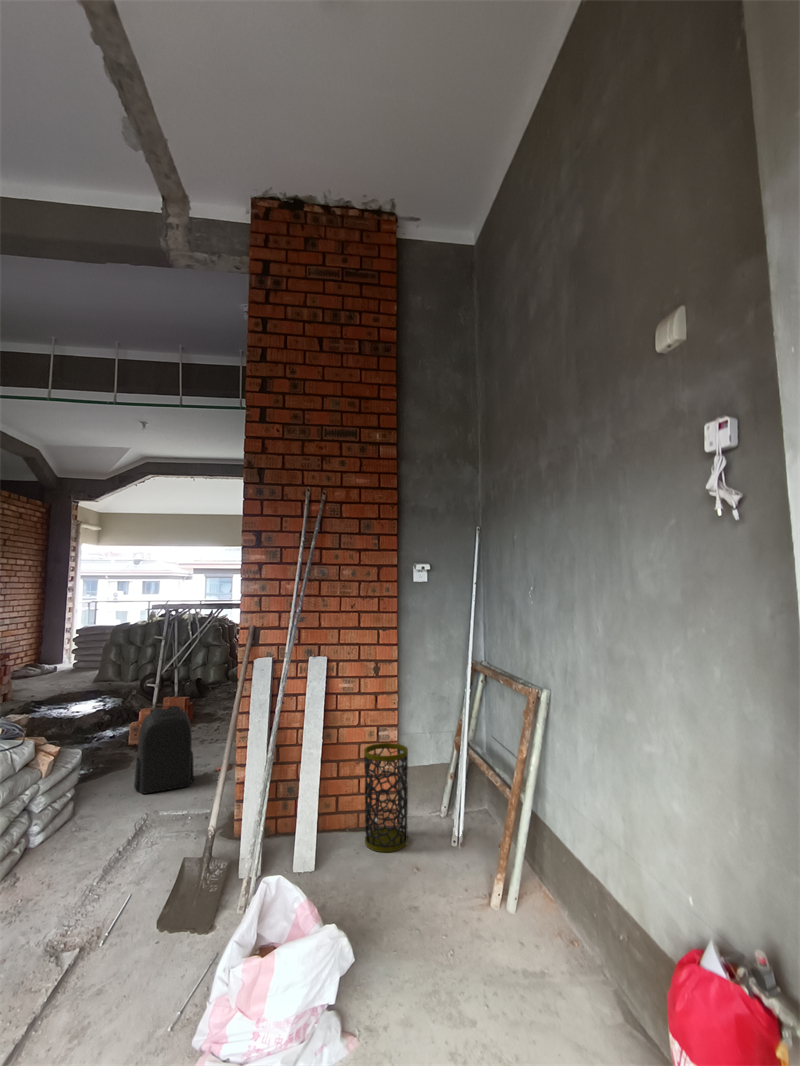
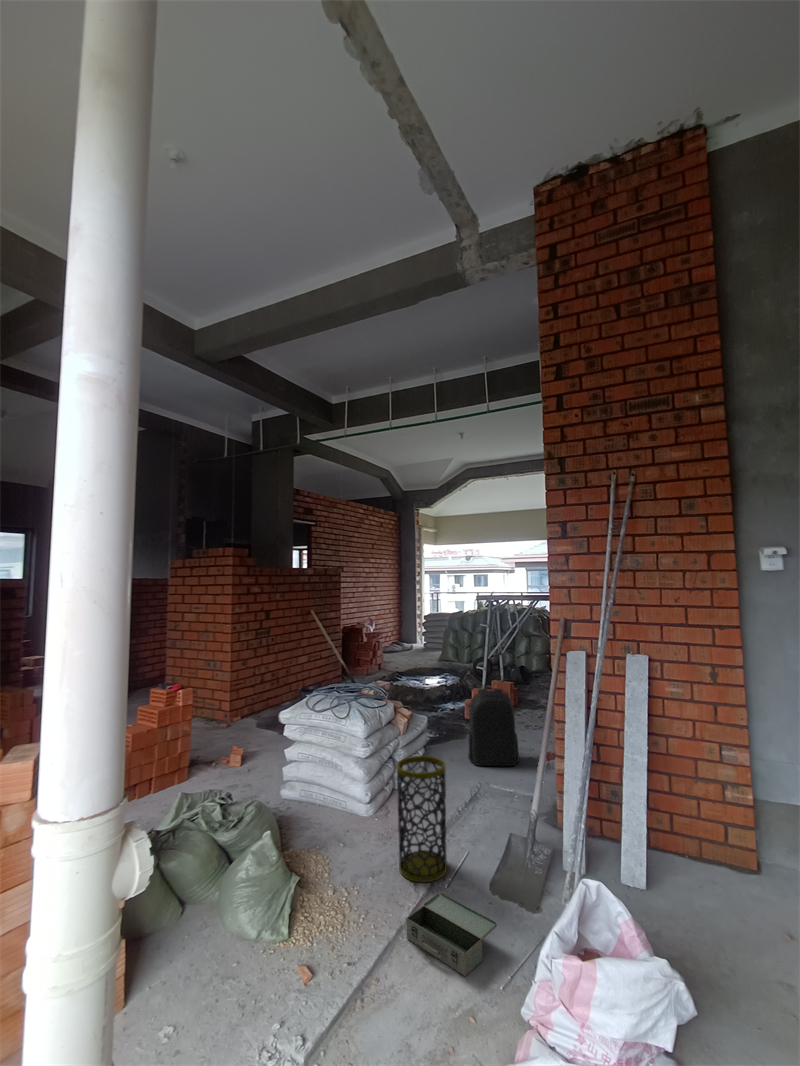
trash can: present [364,743,408,852] -> present [397,756,447,882]
toolbox: none [58,938,171,1014] -> present [407,893,497,976]

